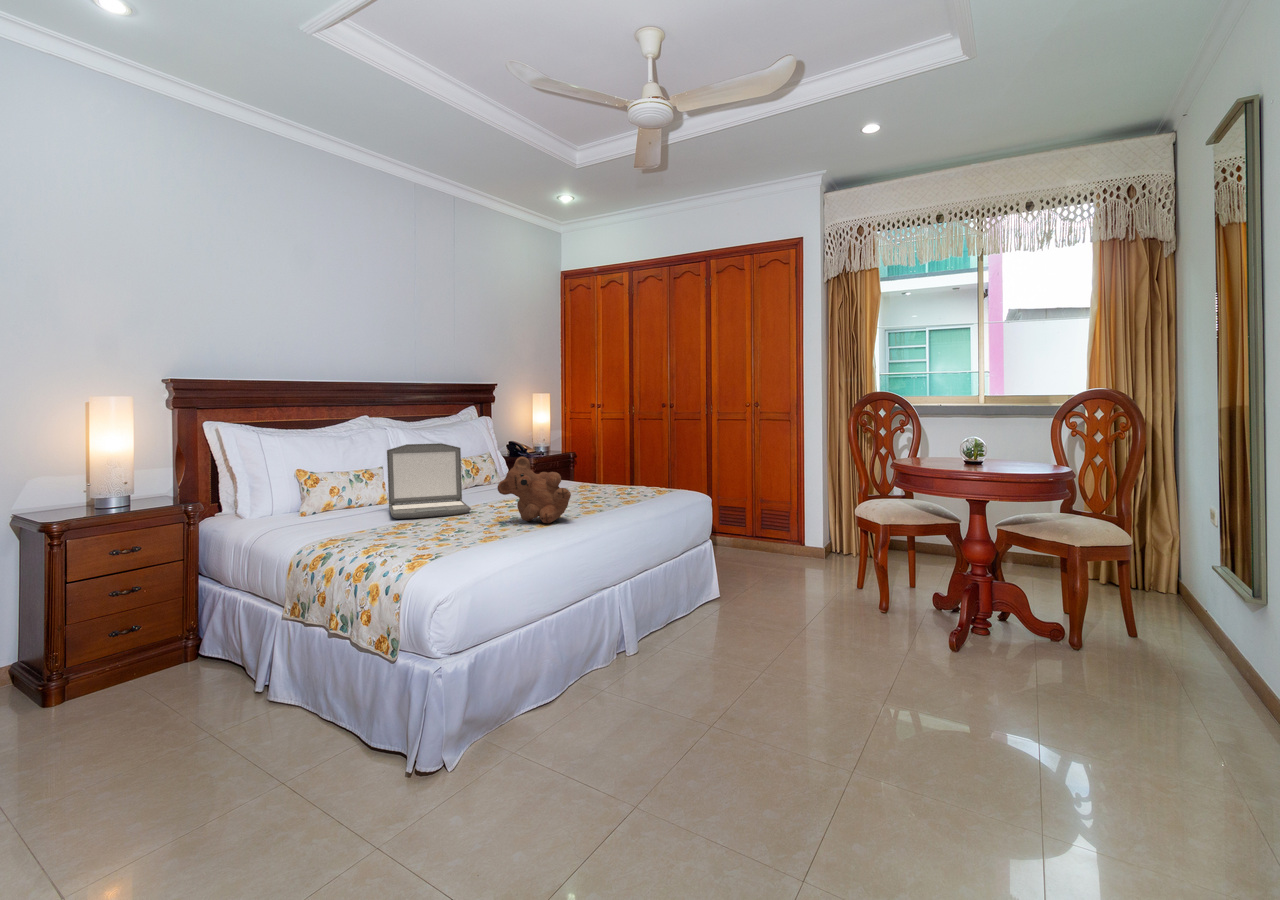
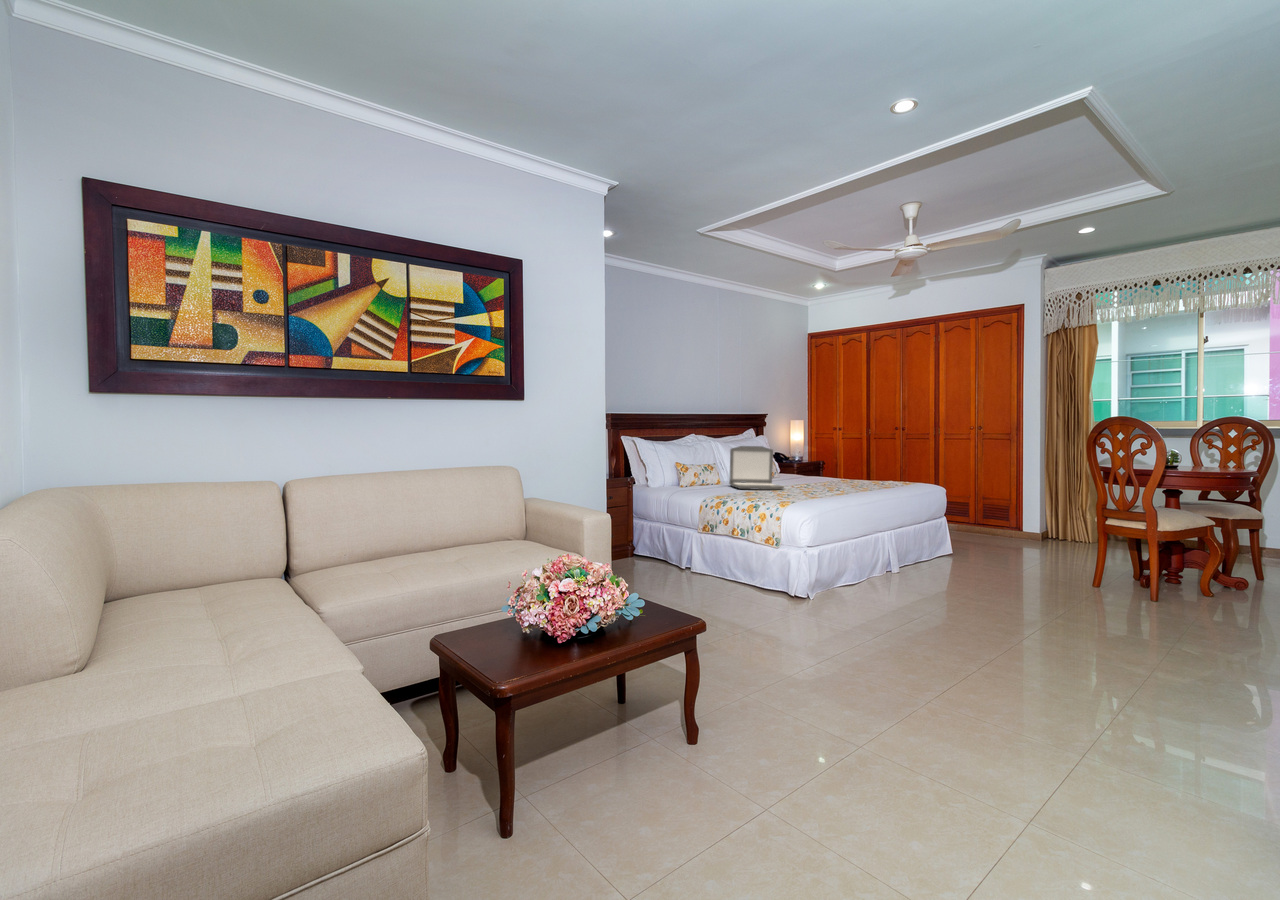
teddy bear: present [497,457,571,523] -> none [810,454,858,496]

